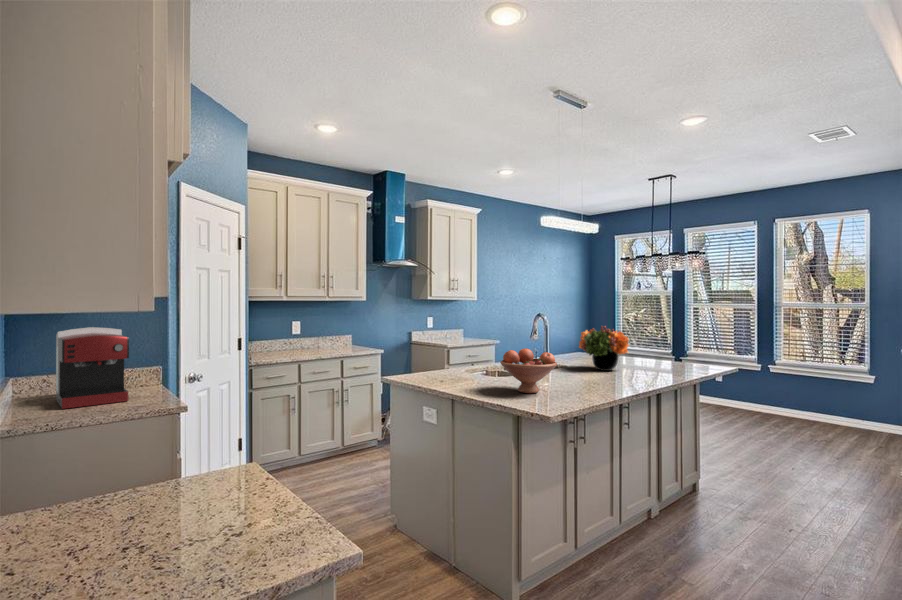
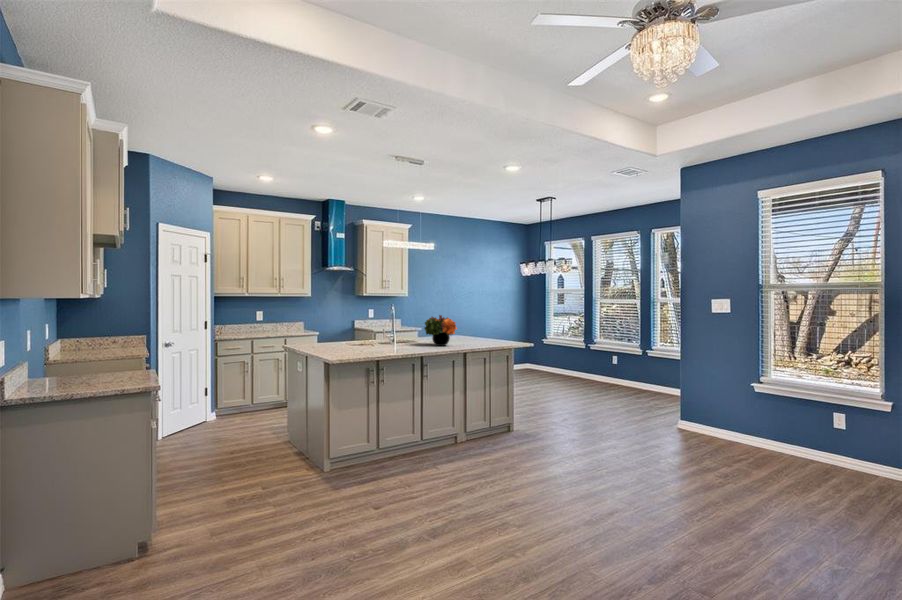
coffee maker: present [56,327,129,409] -> none [84,311,121,354]
fruit bowl: present [500,348,557,393] -> none [335,327,370,354]

